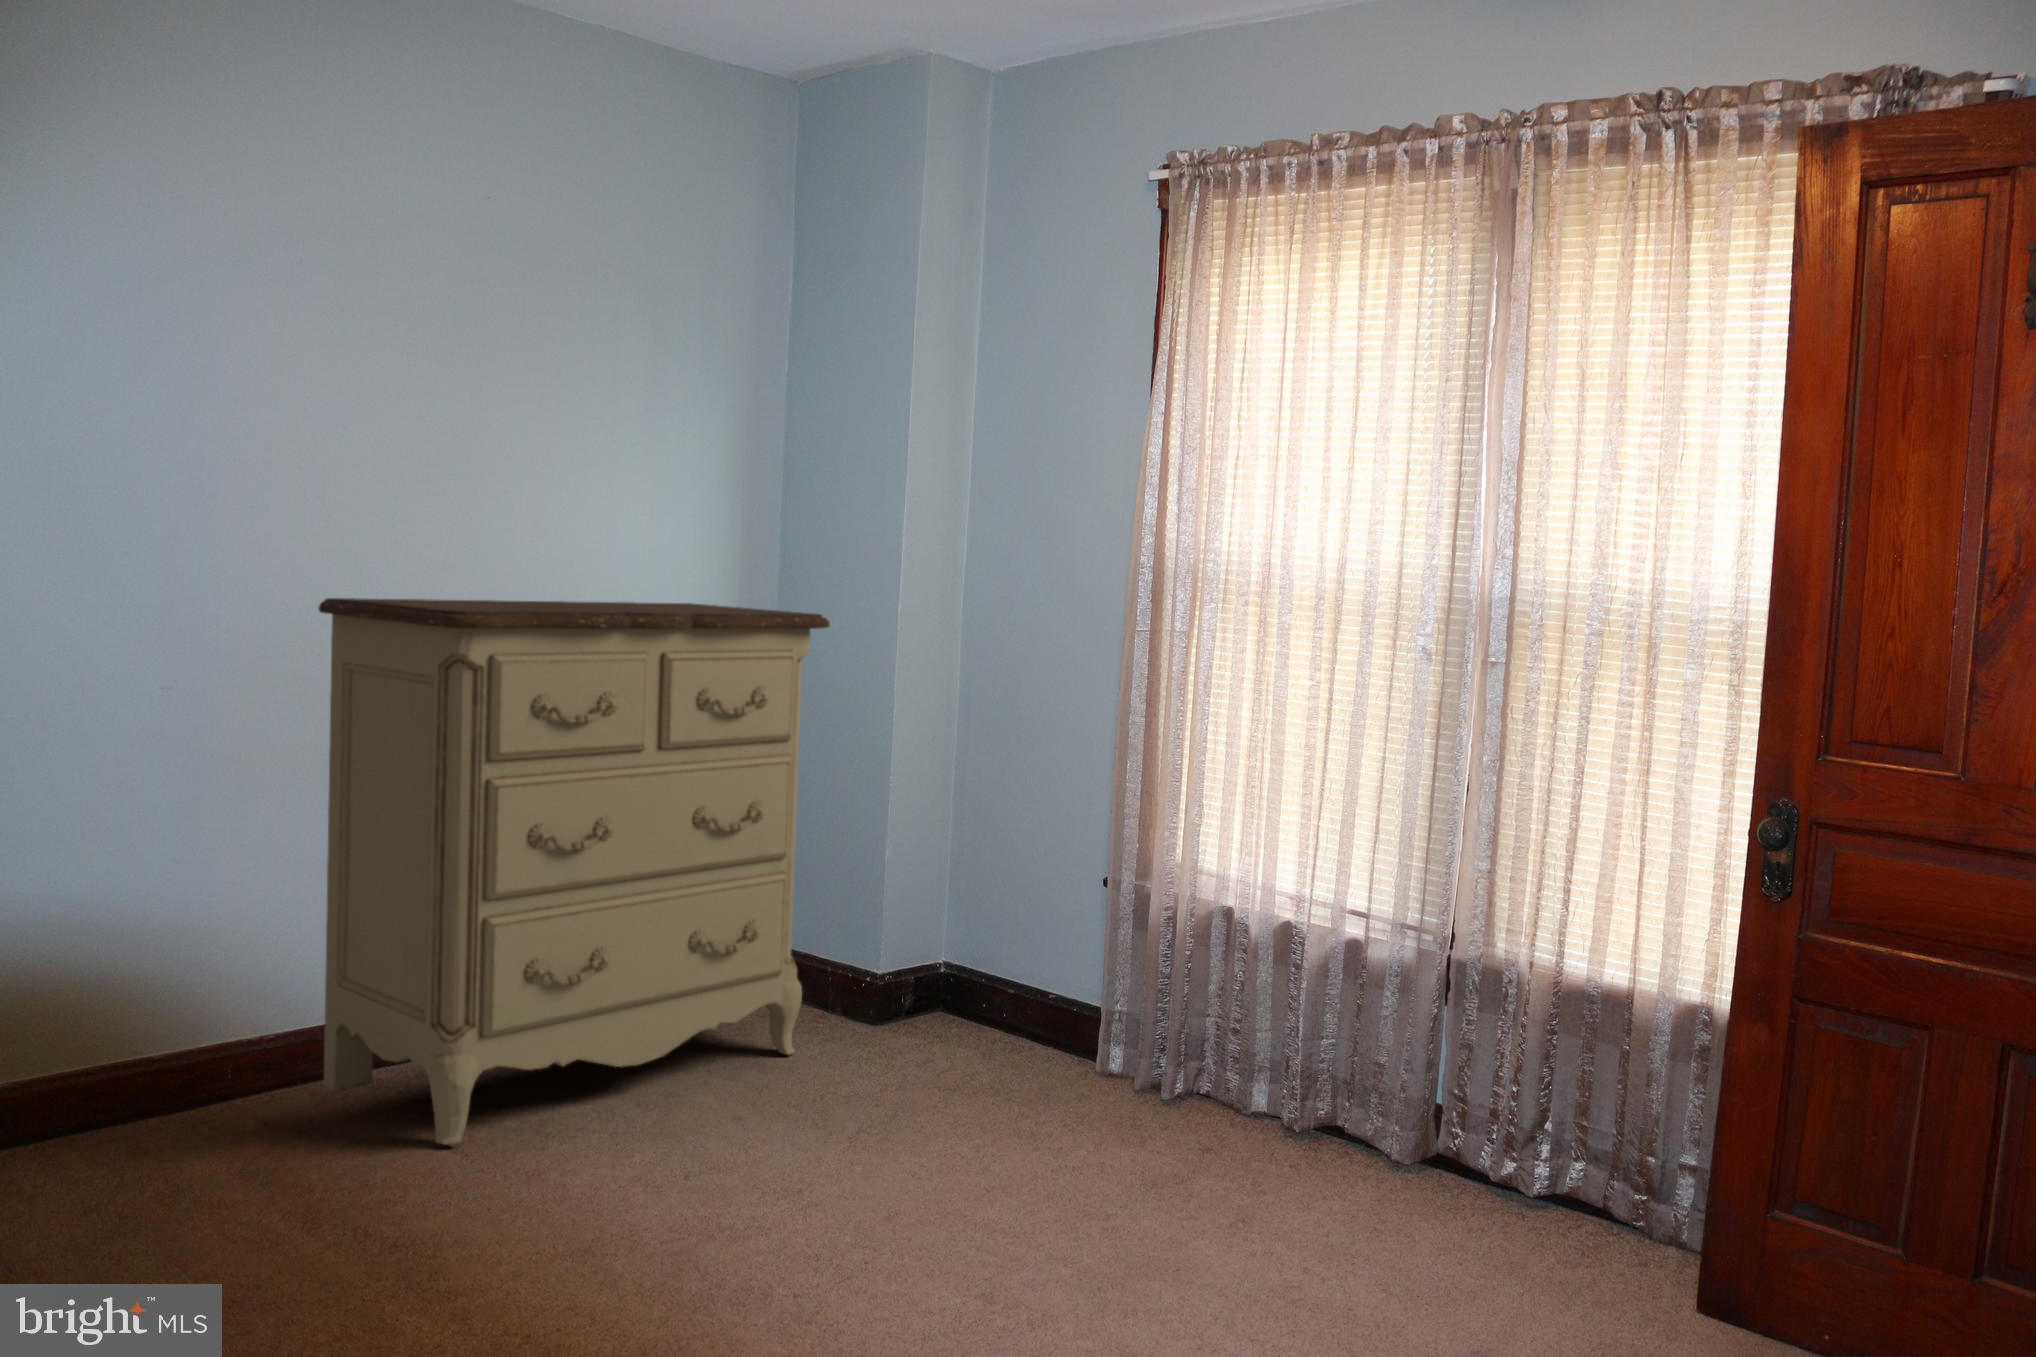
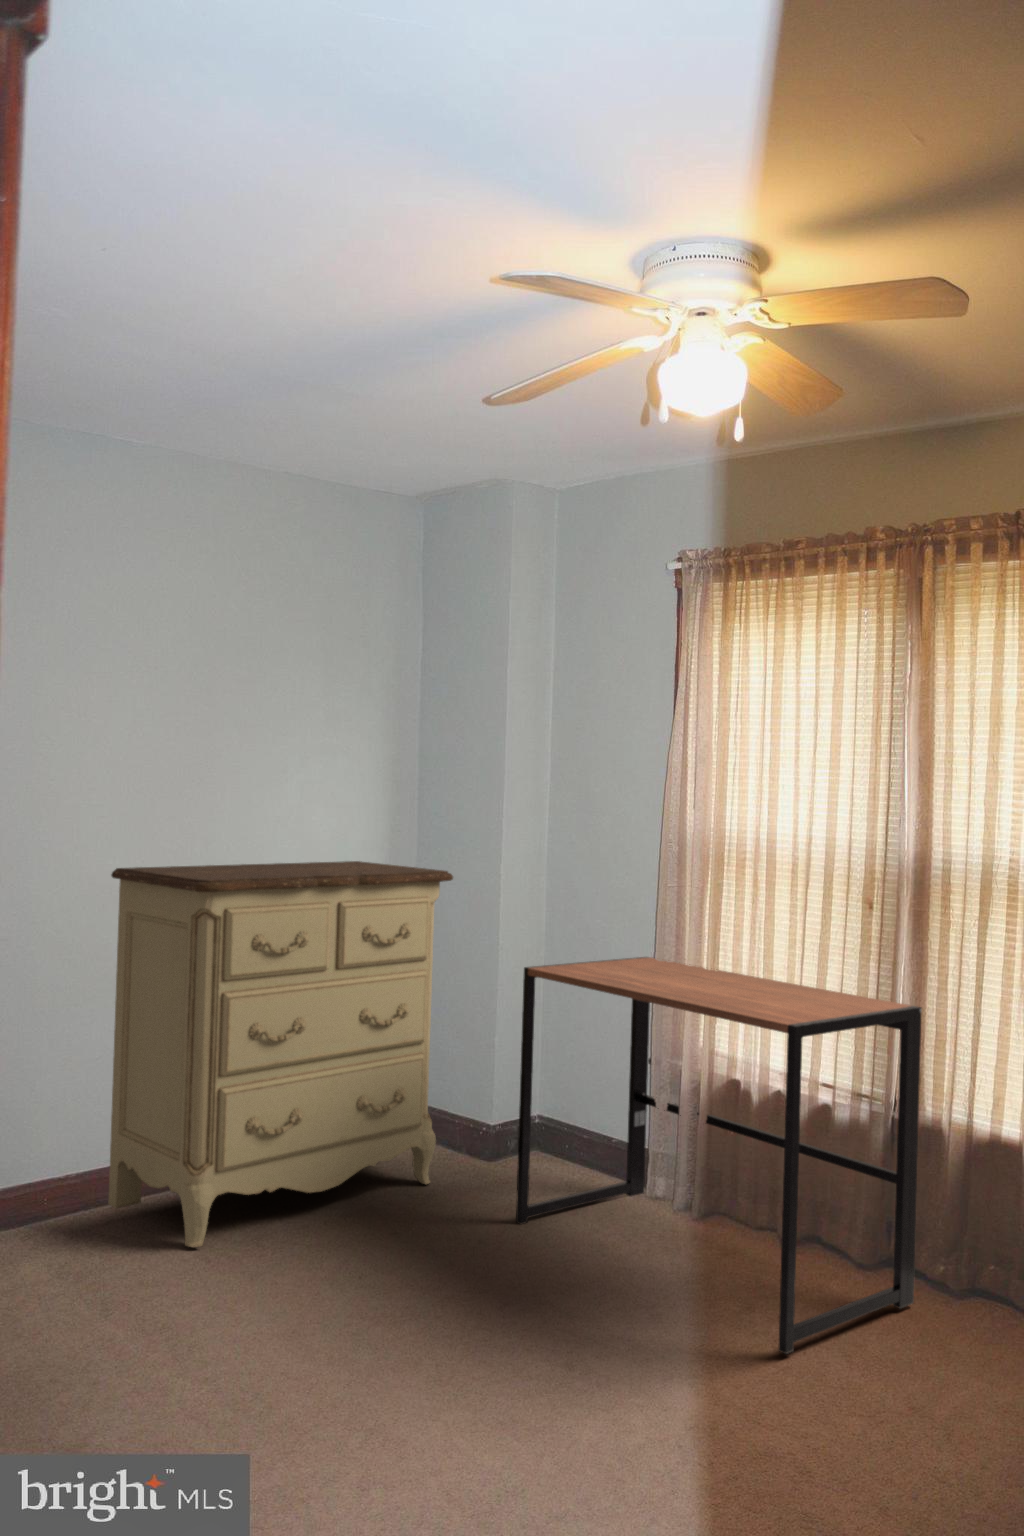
desk: none [916,739,1498,1280] -> present [516,957,922,1354]

